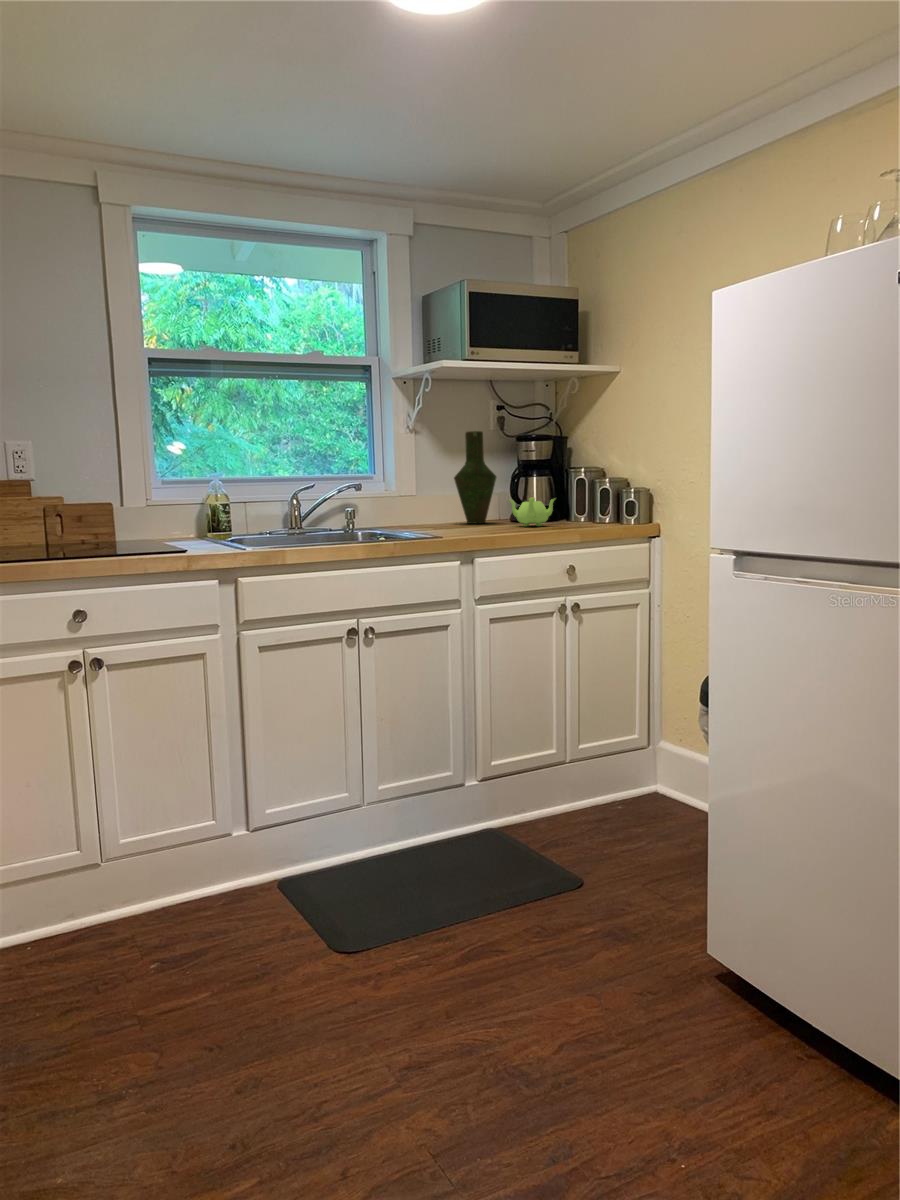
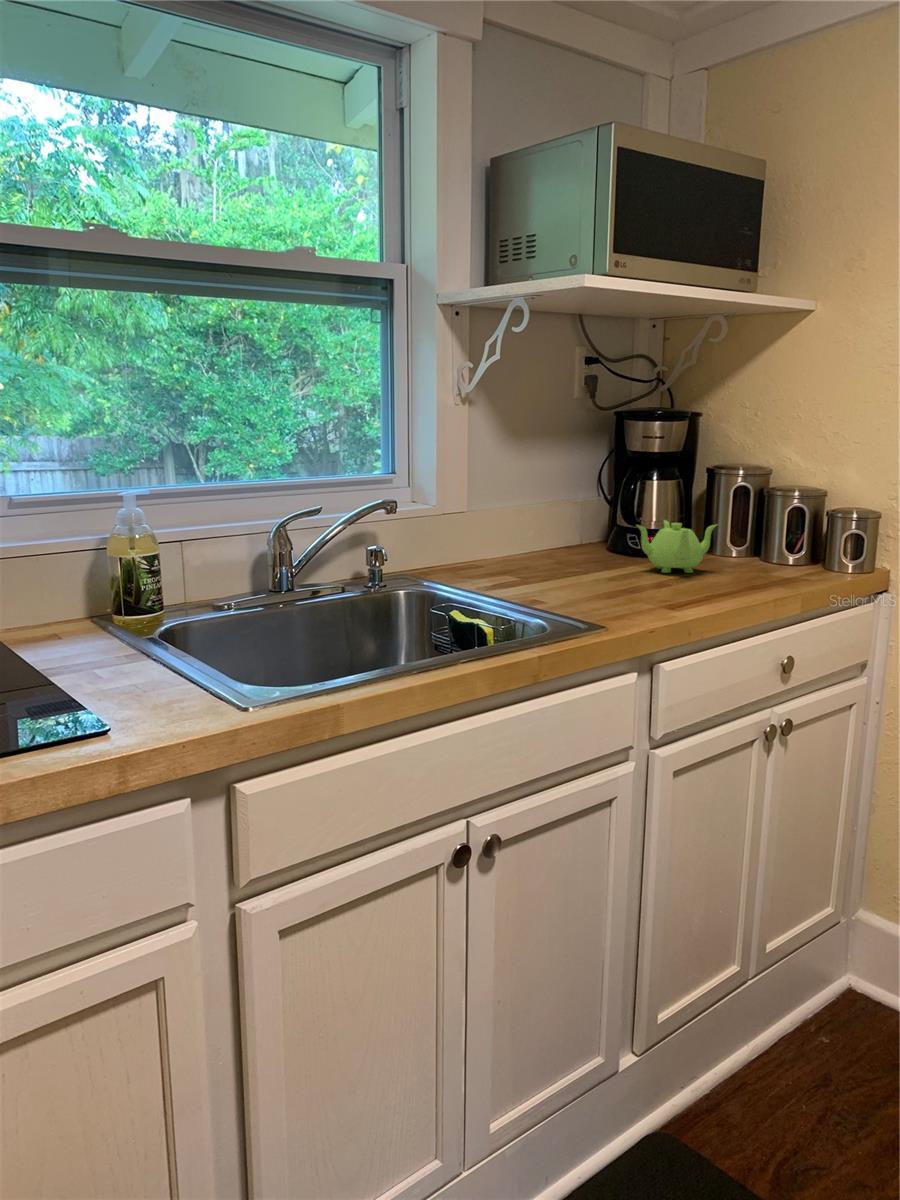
vase: present [454,431,496,524] -> none [520,401,592,555]

